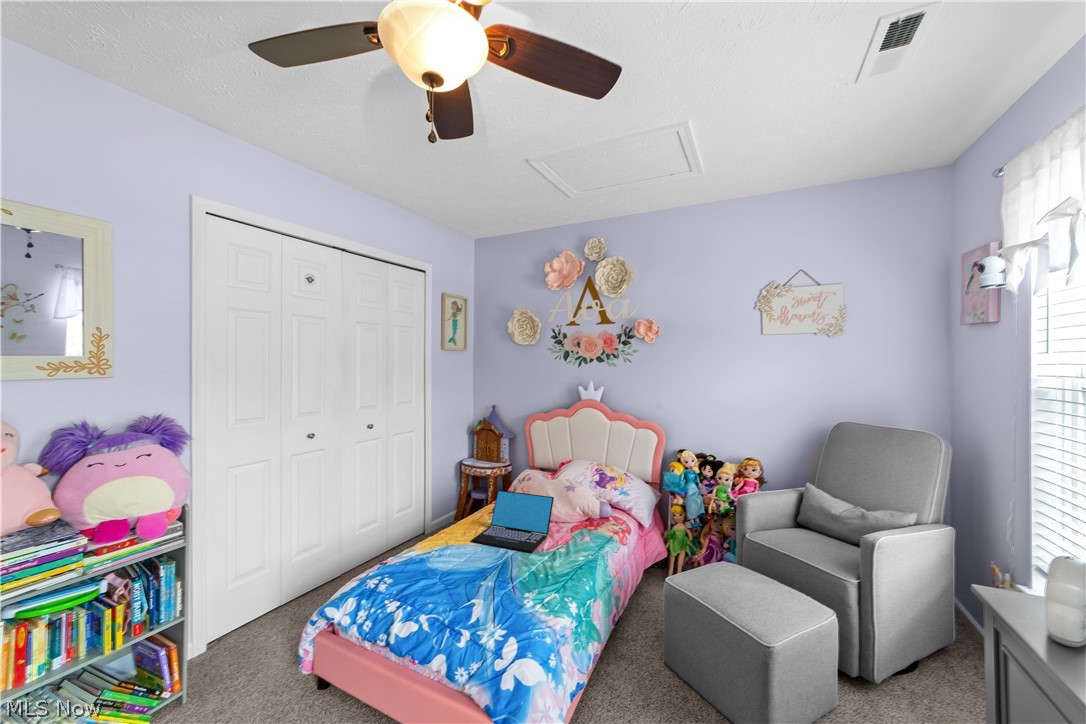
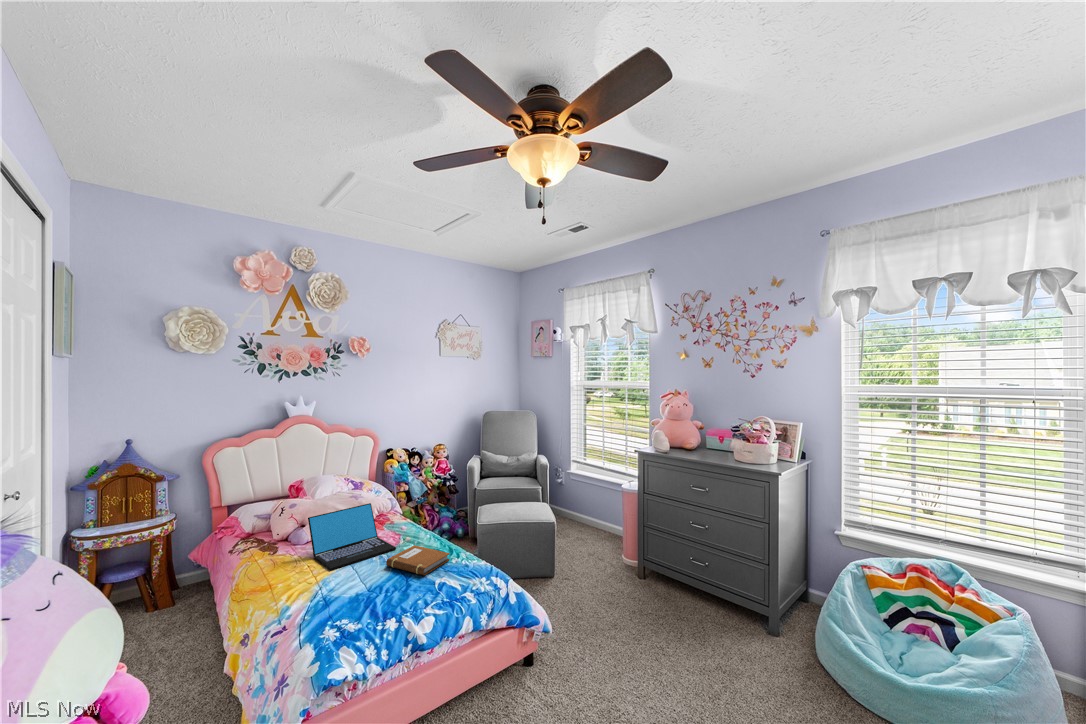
notebook: none [479,554,533,590] -> present [386,545,449,575]

